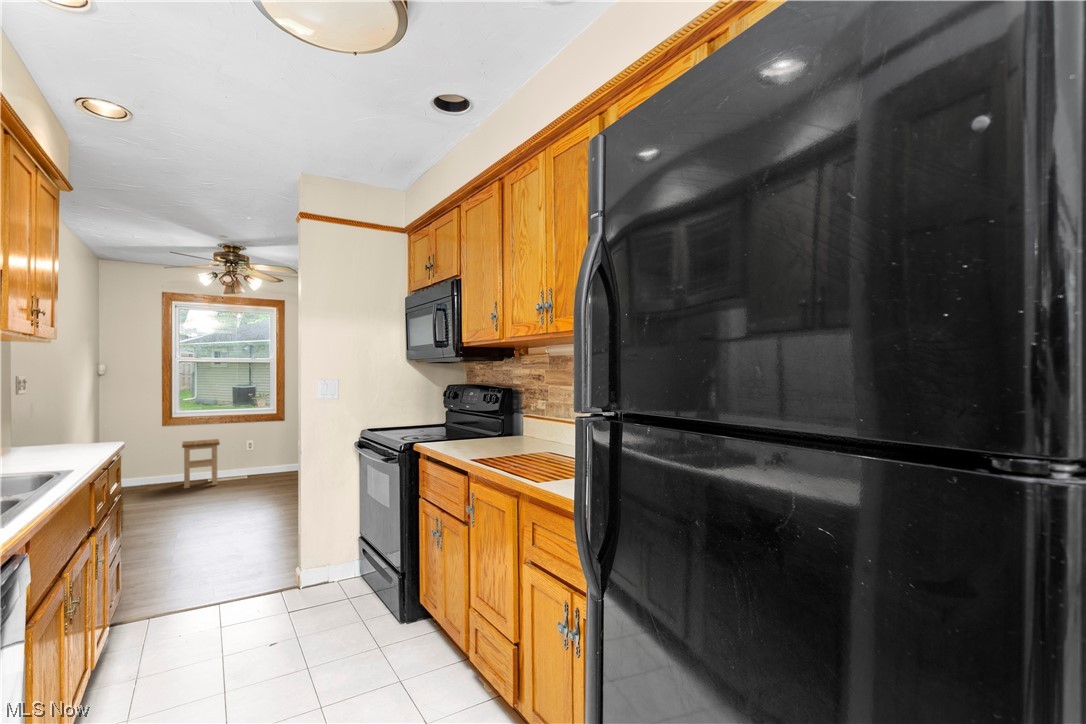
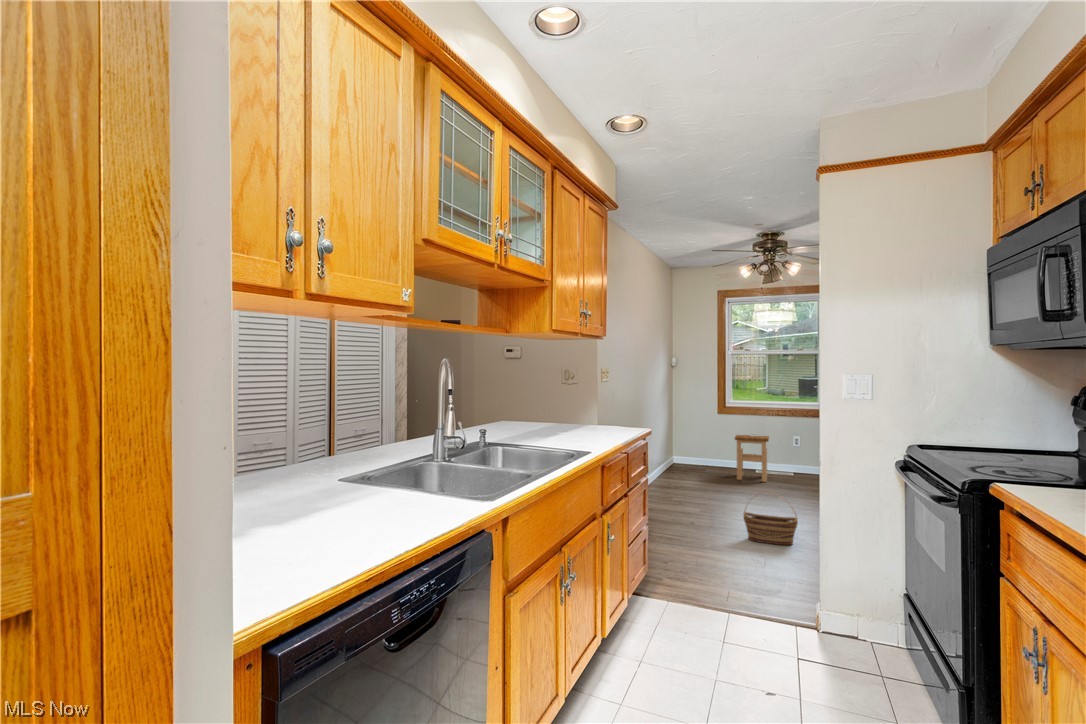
basket: none [210,489,263,539] -> present [743,507,798,545]

